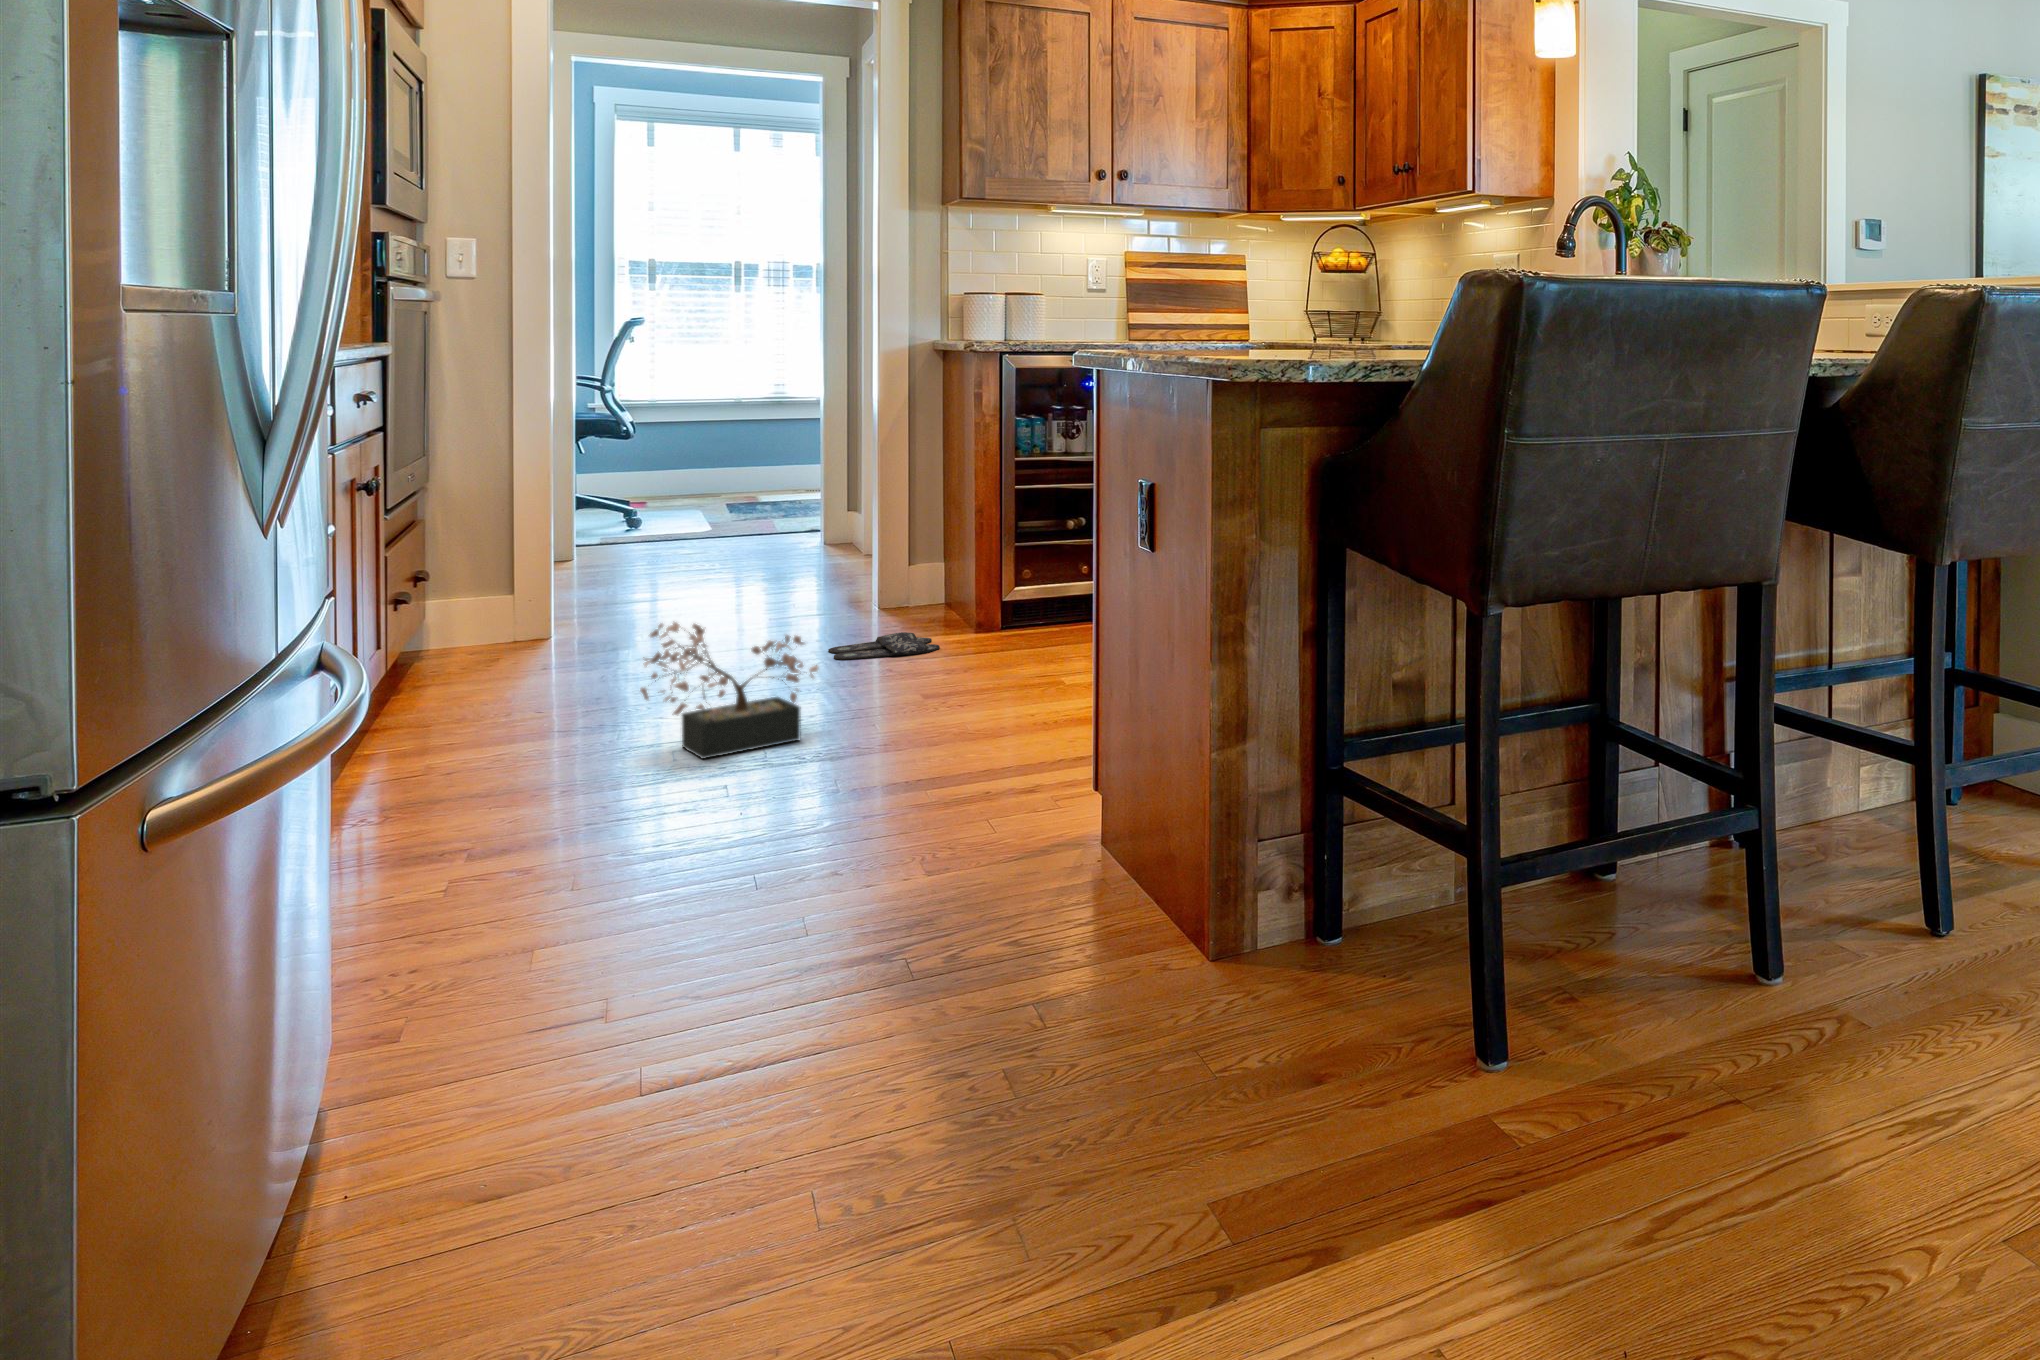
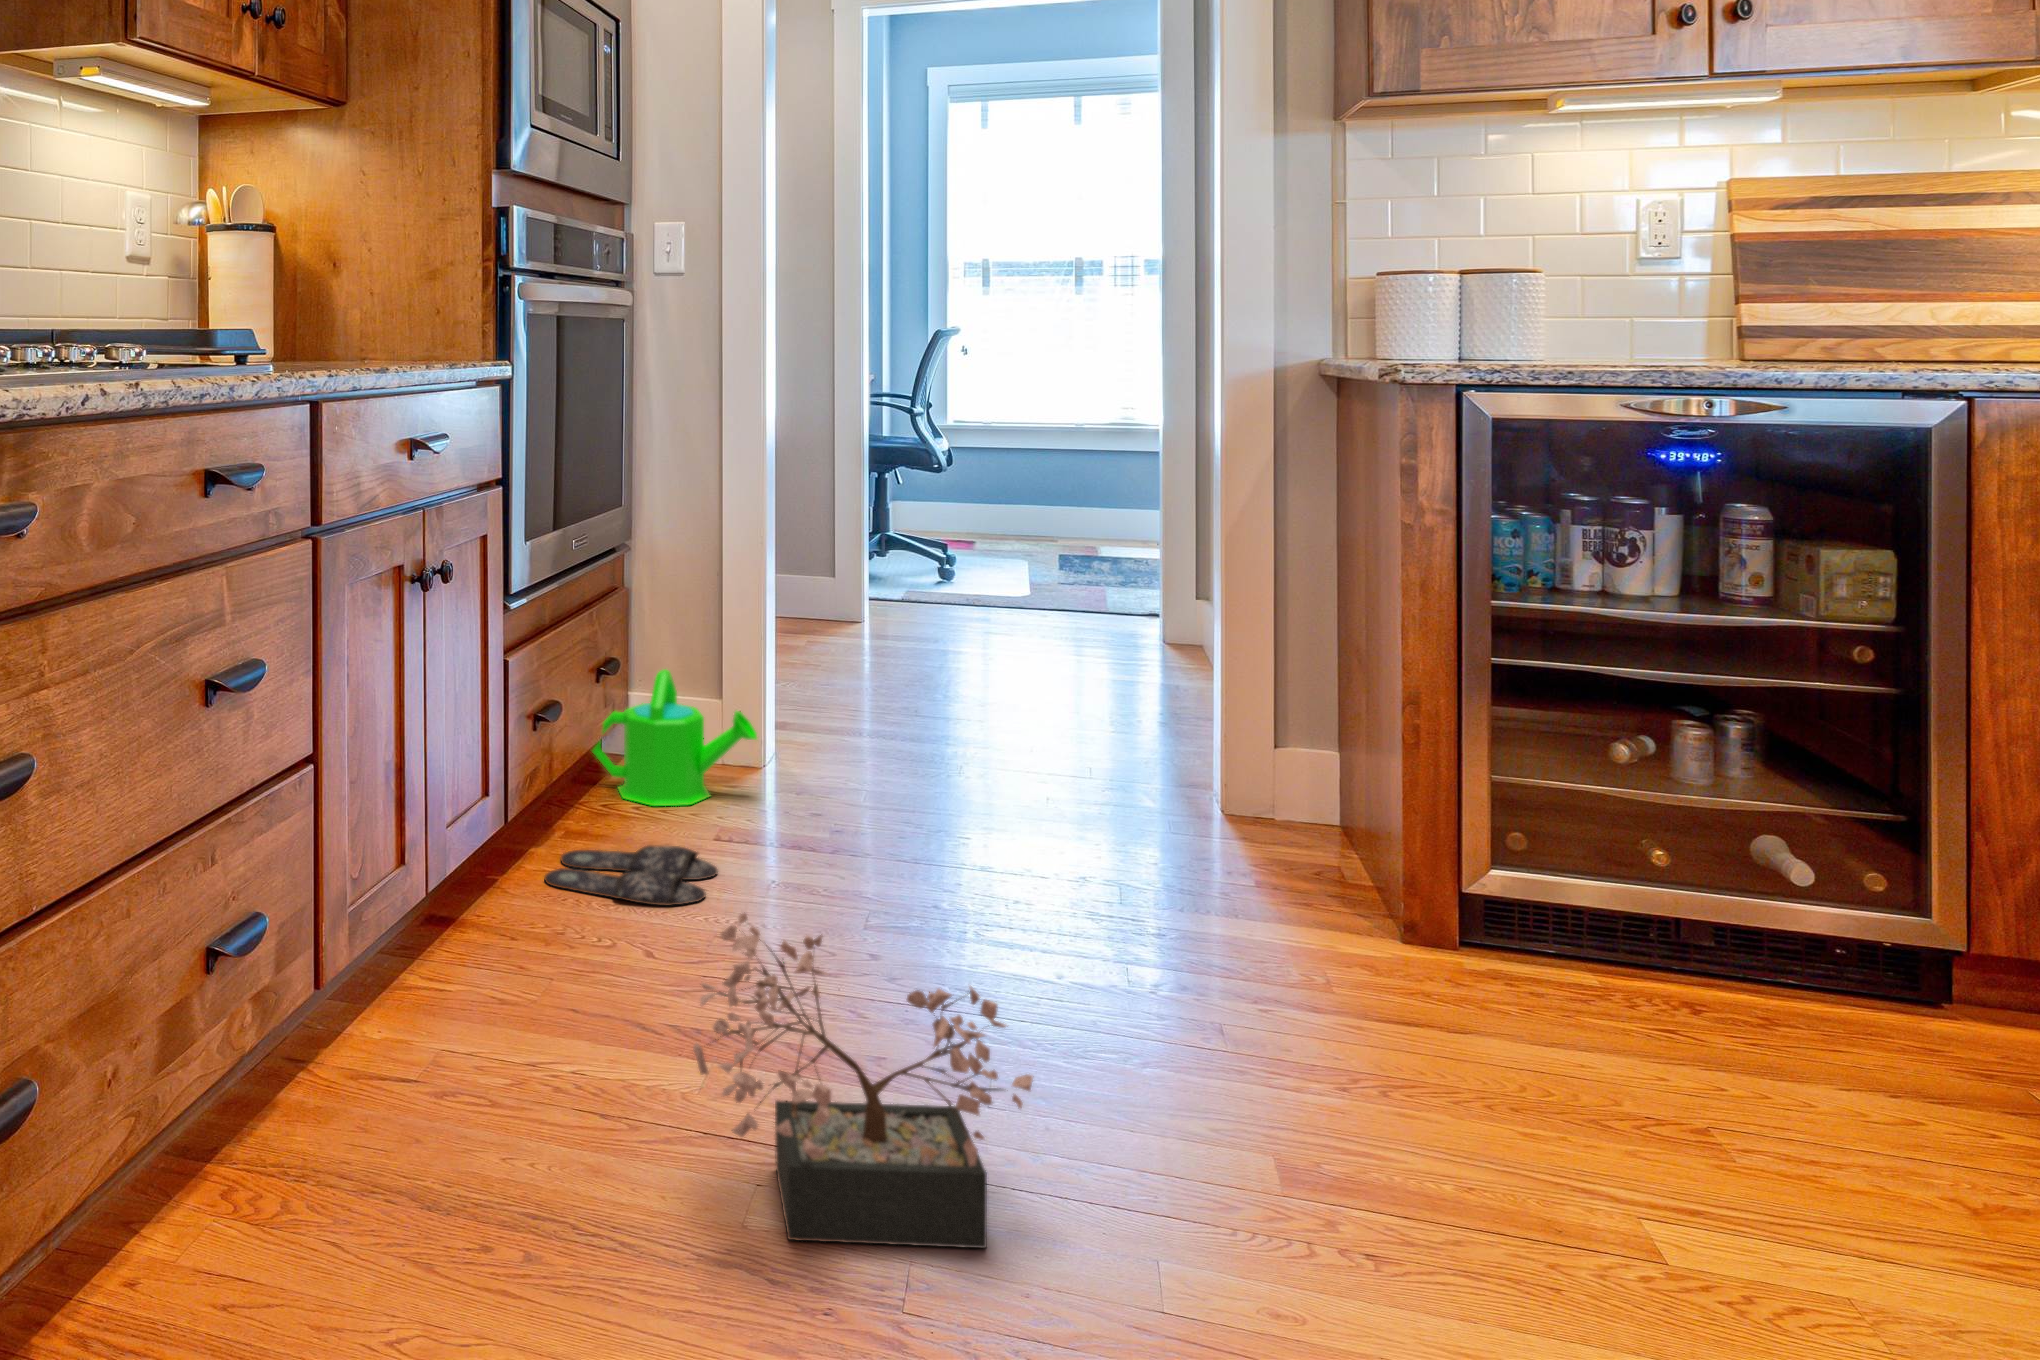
watering can: none [410,568,564,665] -> present [592,669,757,806]
slippers: present [828,632,940,660] -> present [544,845,717,906]

